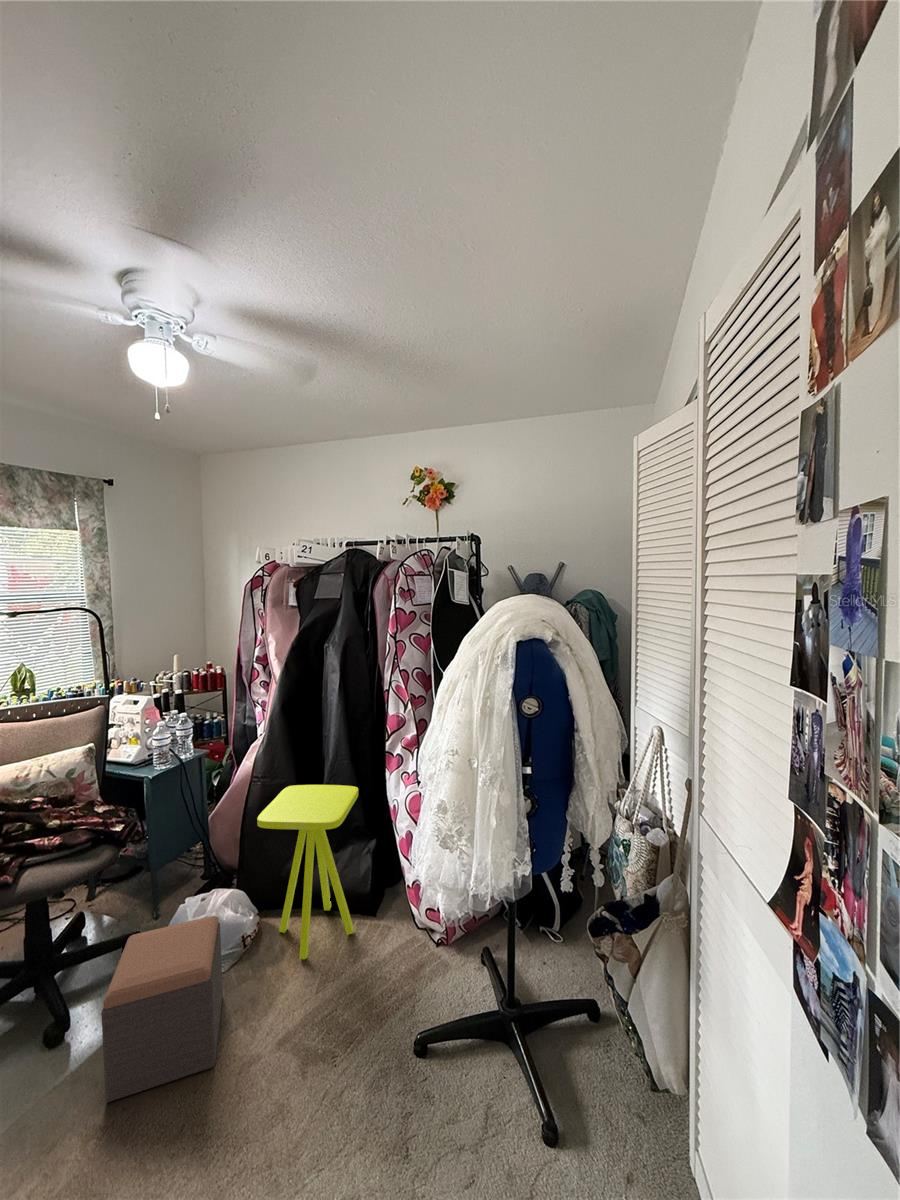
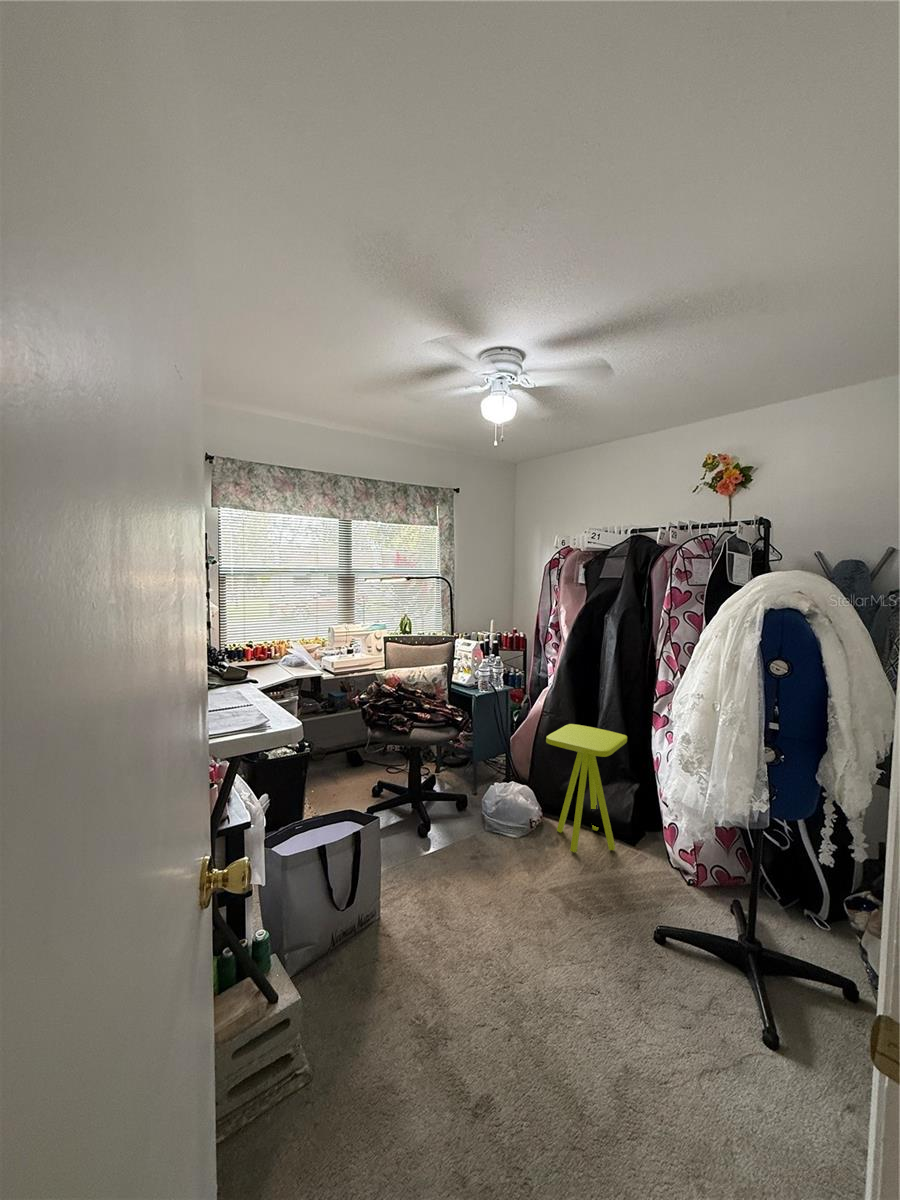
footstool: present [101,916,223,1102] -> none [450,788,518,884]

